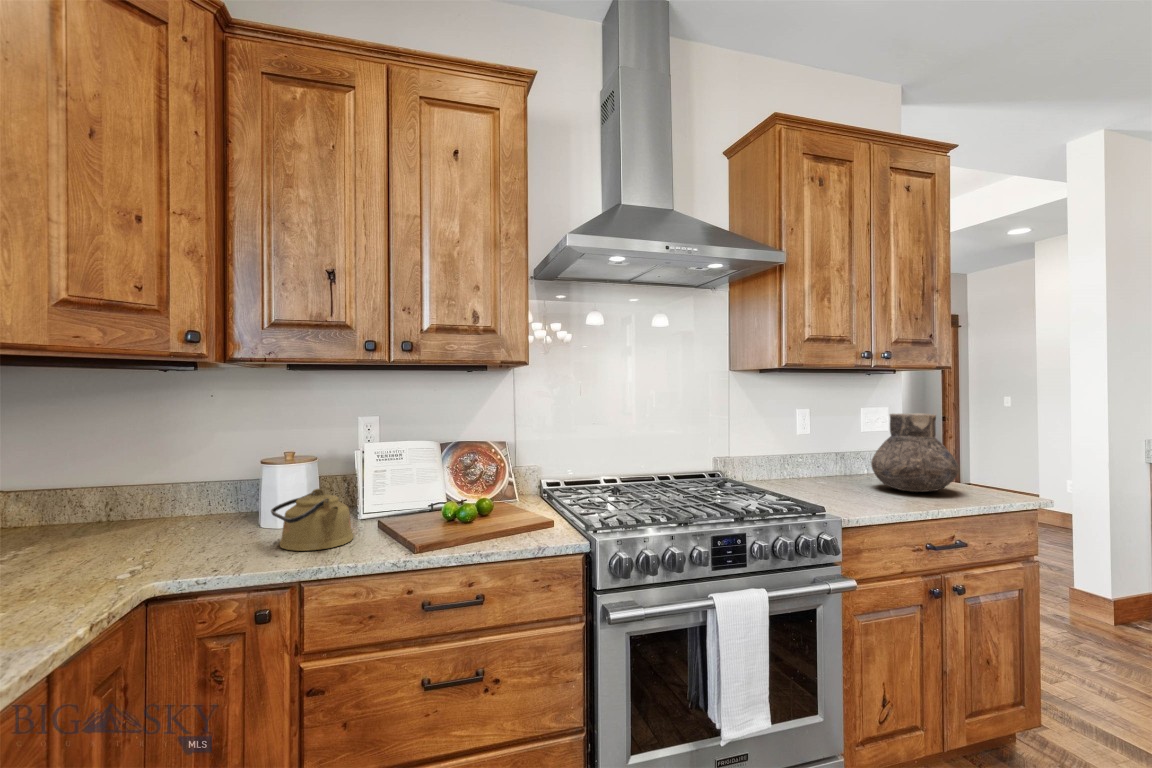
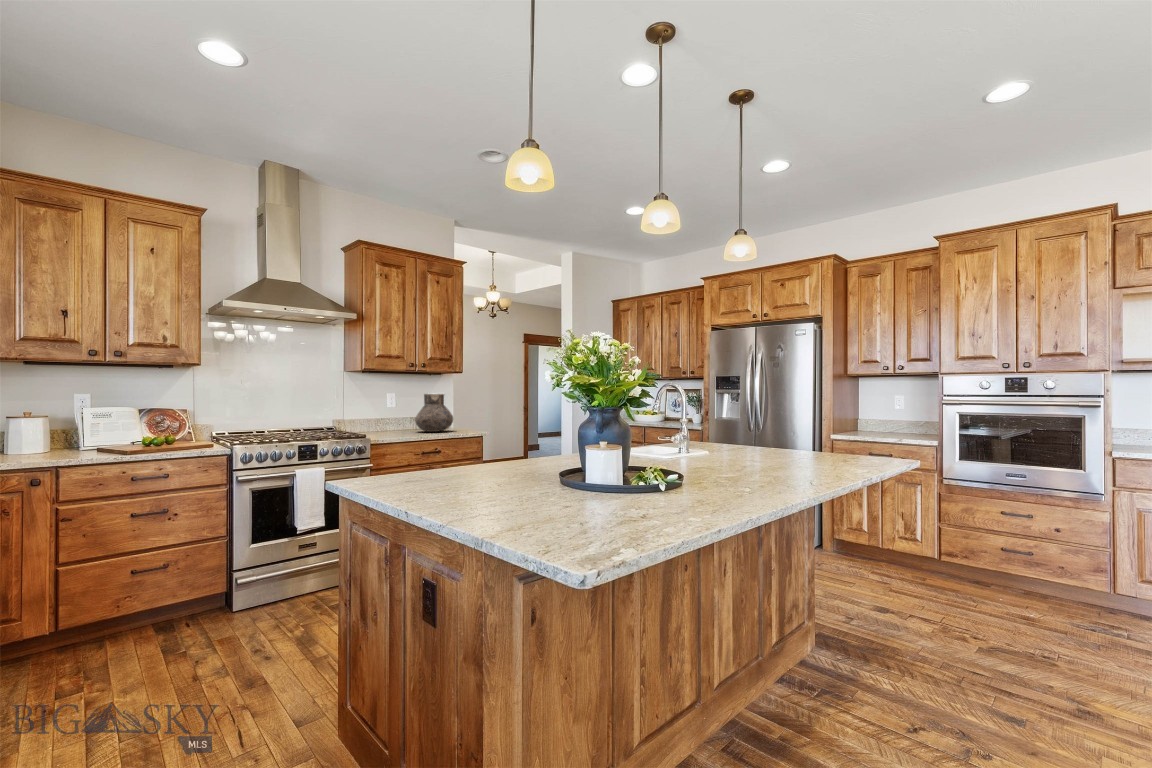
kettle: present [271,489,353,551] -> none [27,427,84,457]

